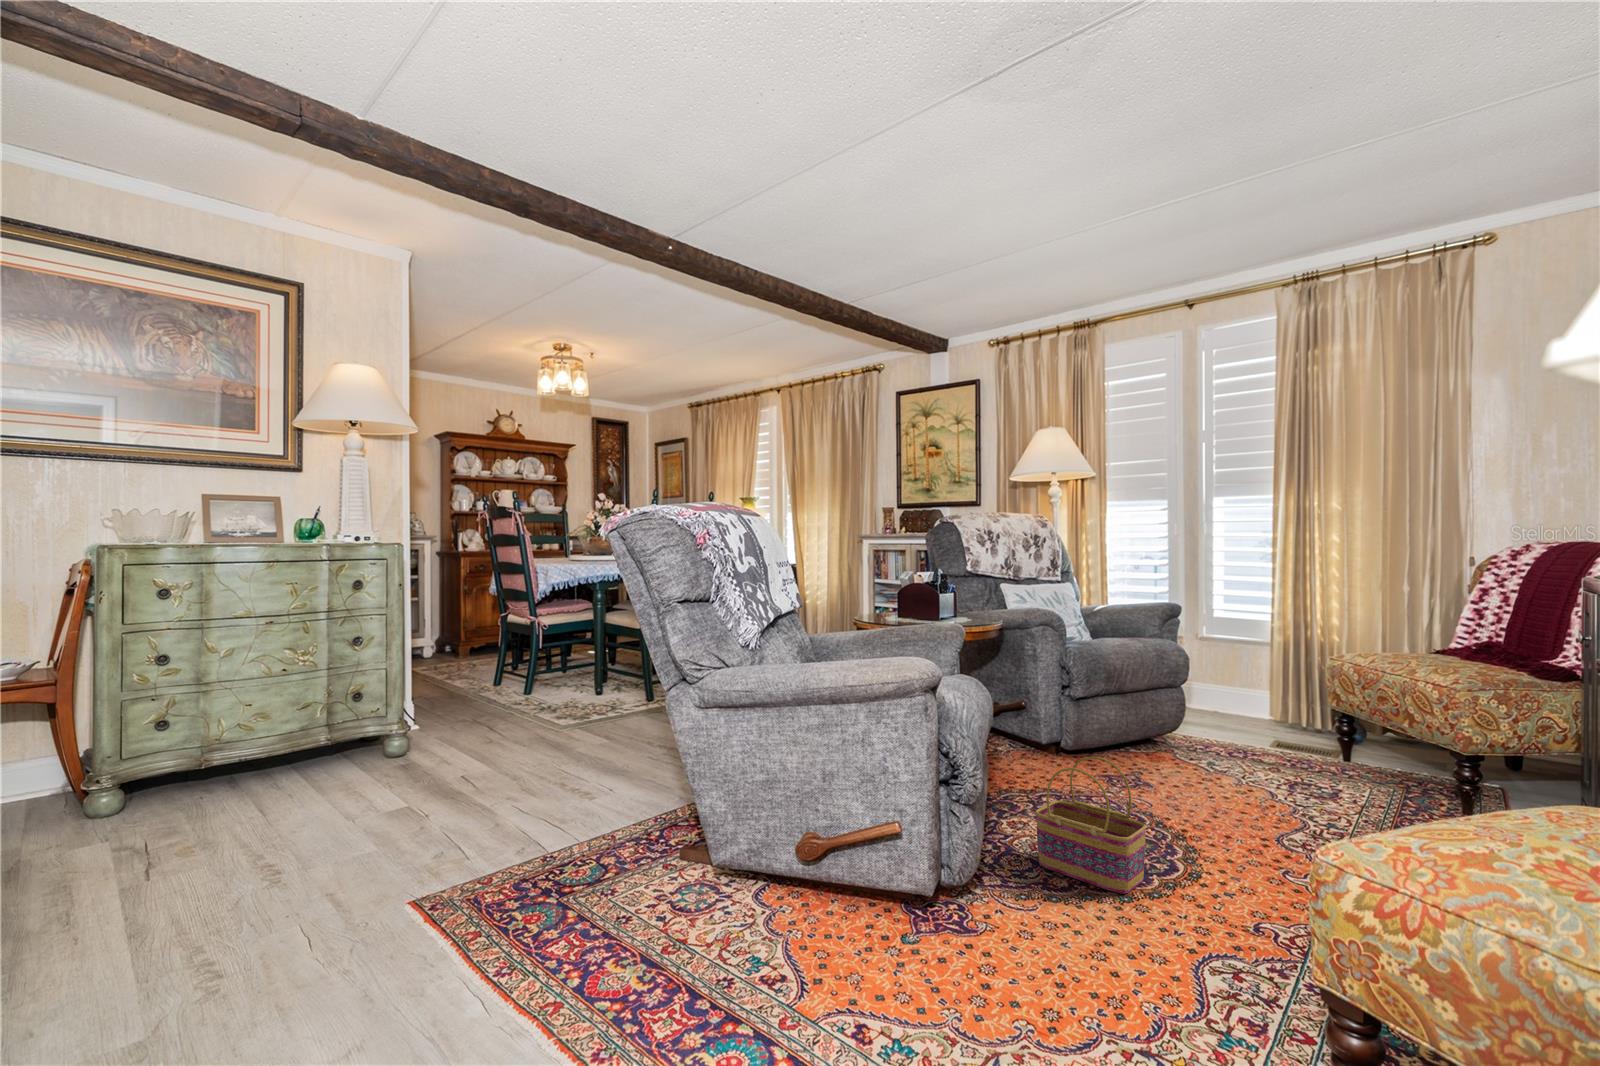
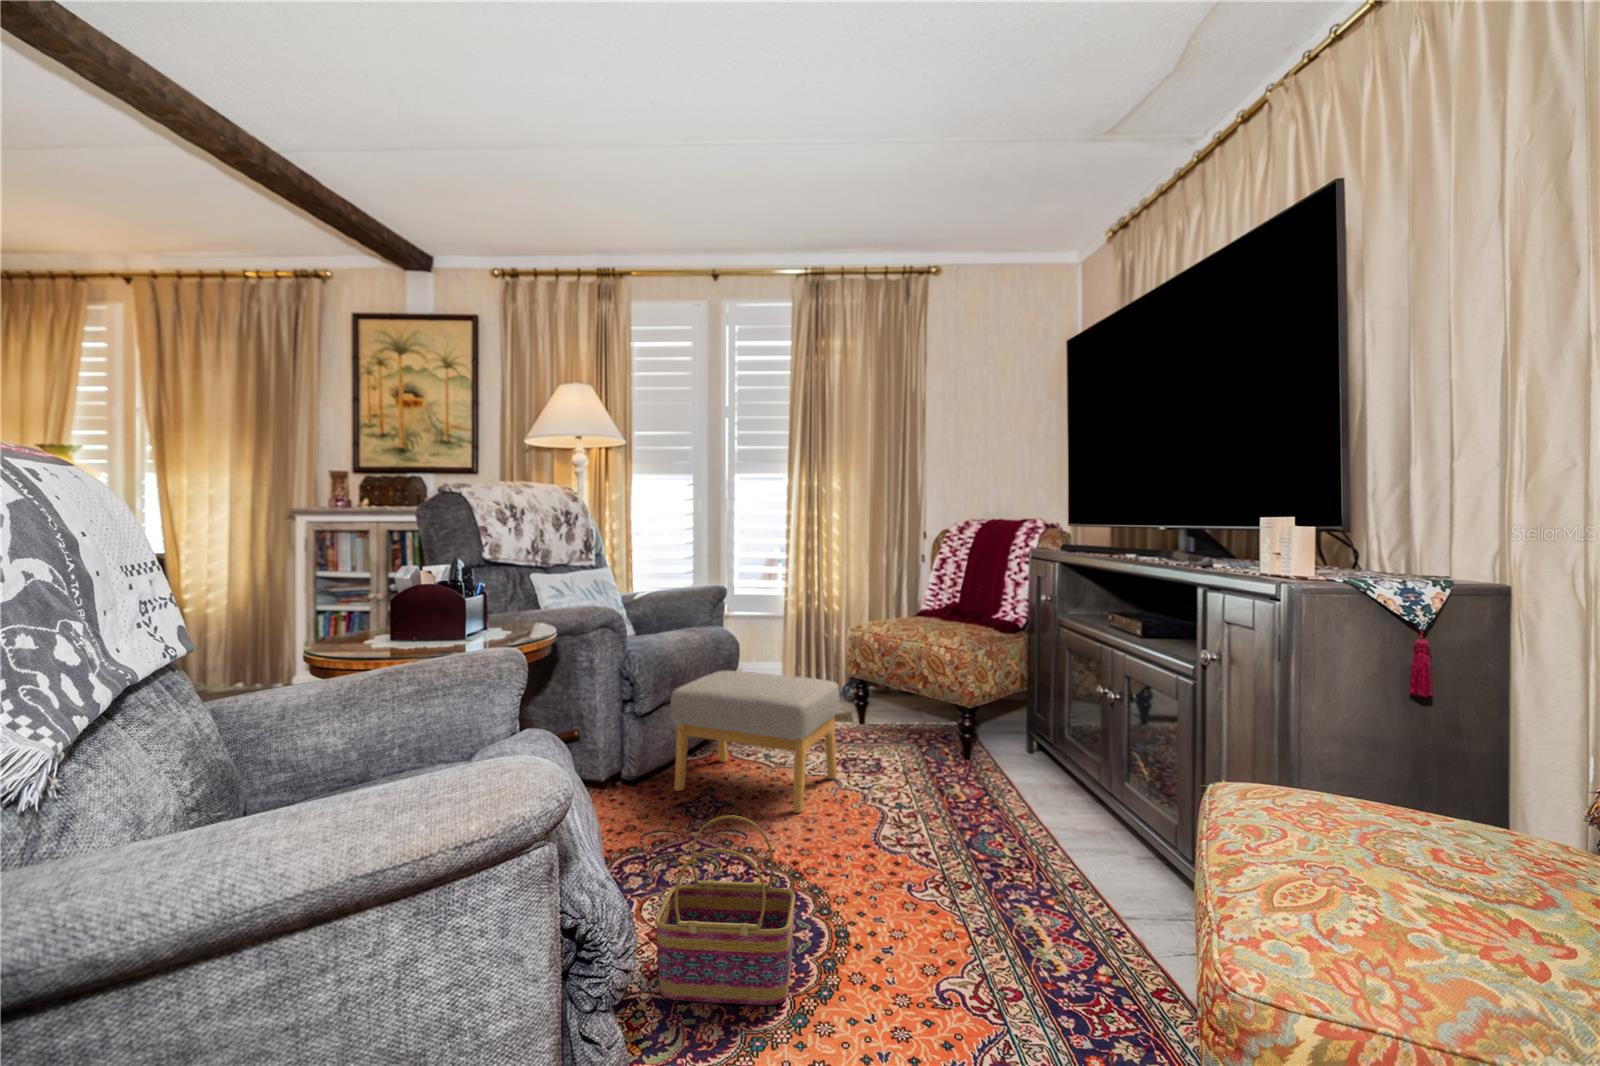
footstool: none [1104,676,1278,806] -> present [671,671,840,813]

